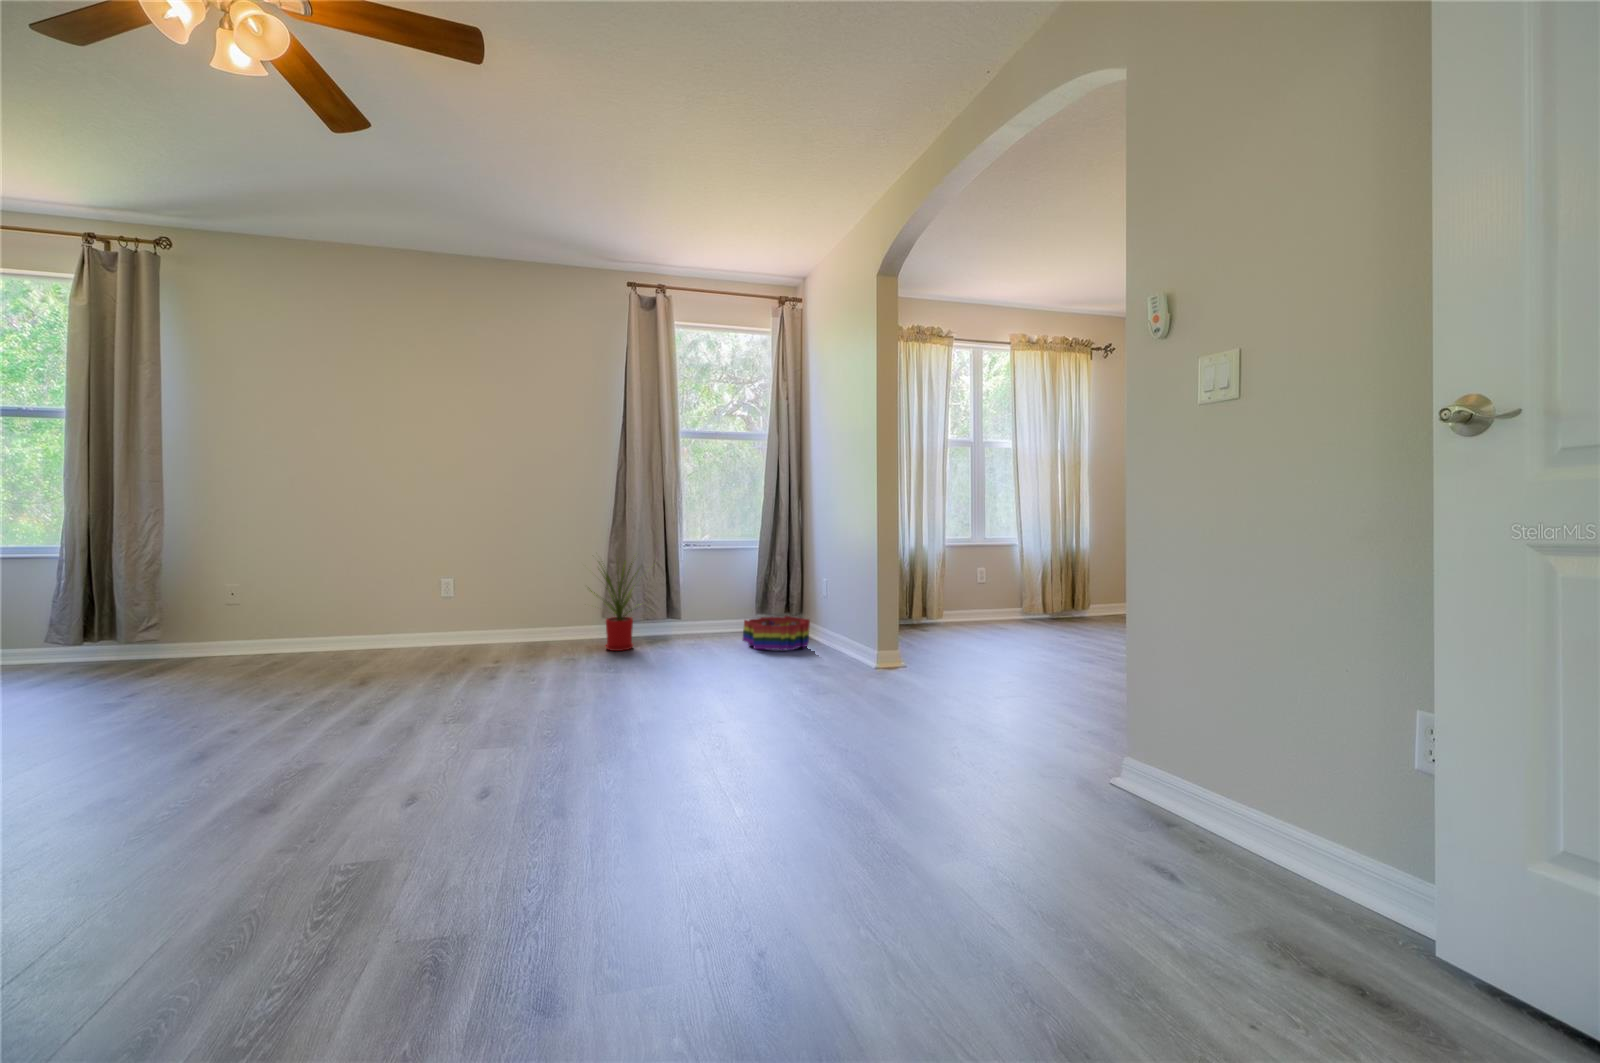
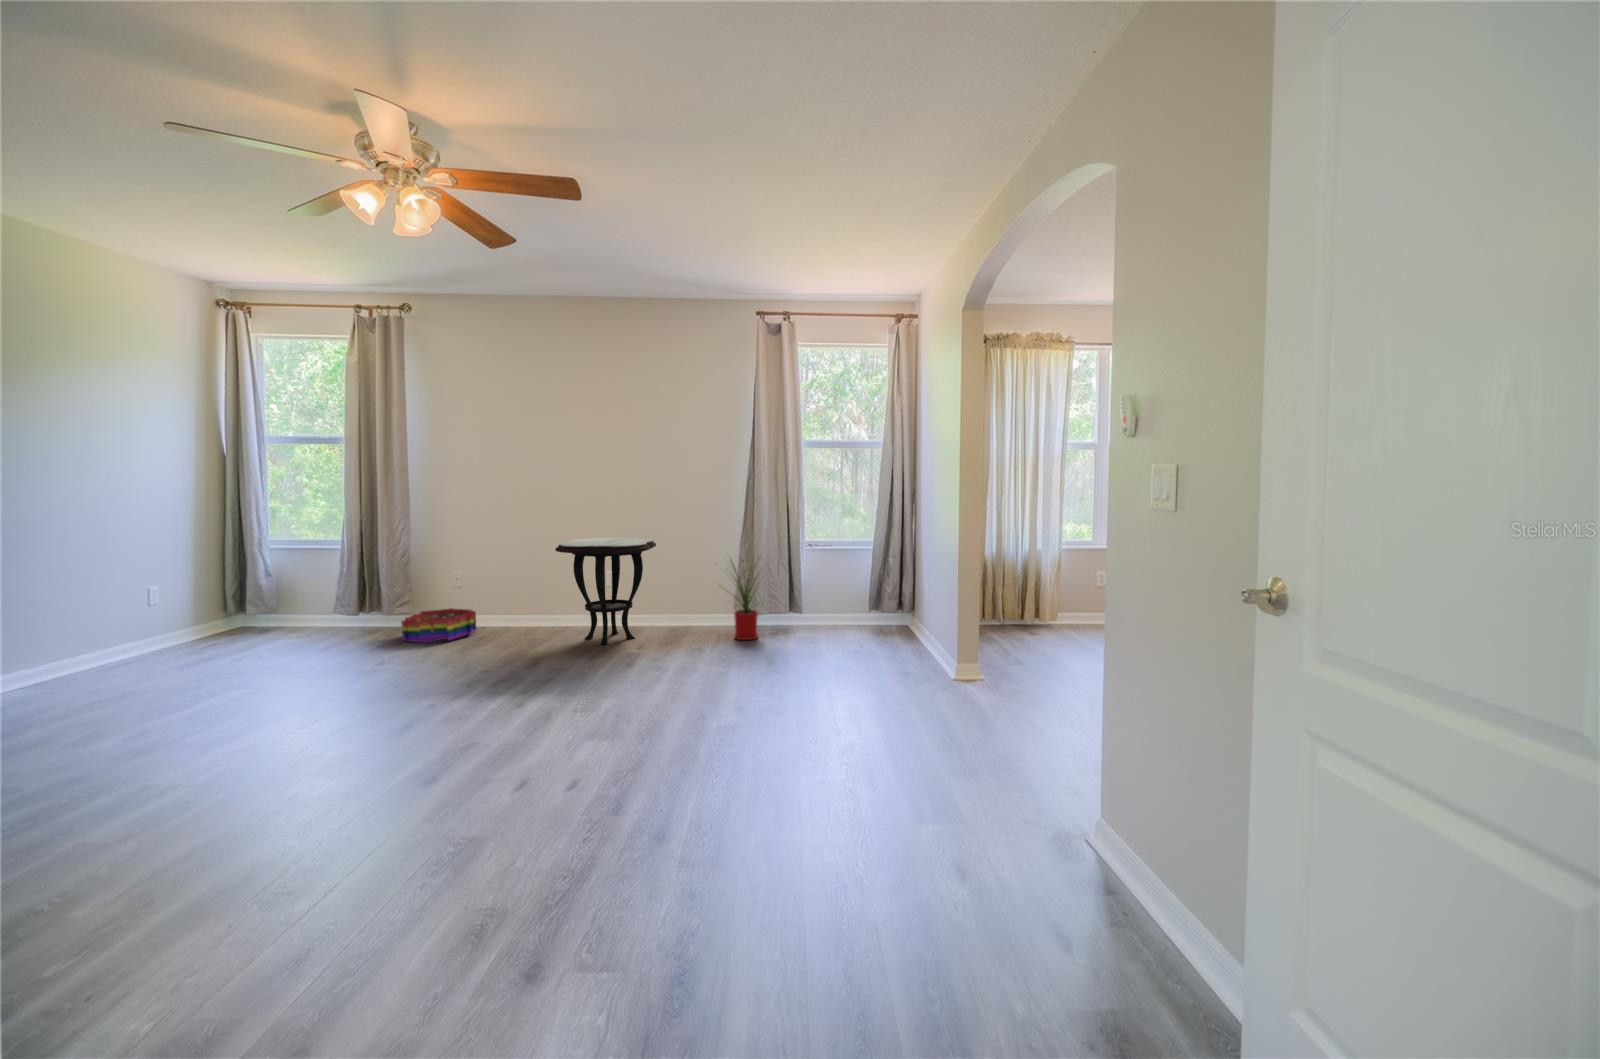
side table: none [383,538,509,664] -> present [555,538,656,645]
storage bin: present [743,616,810,650] -> present [401,608,477,643]

